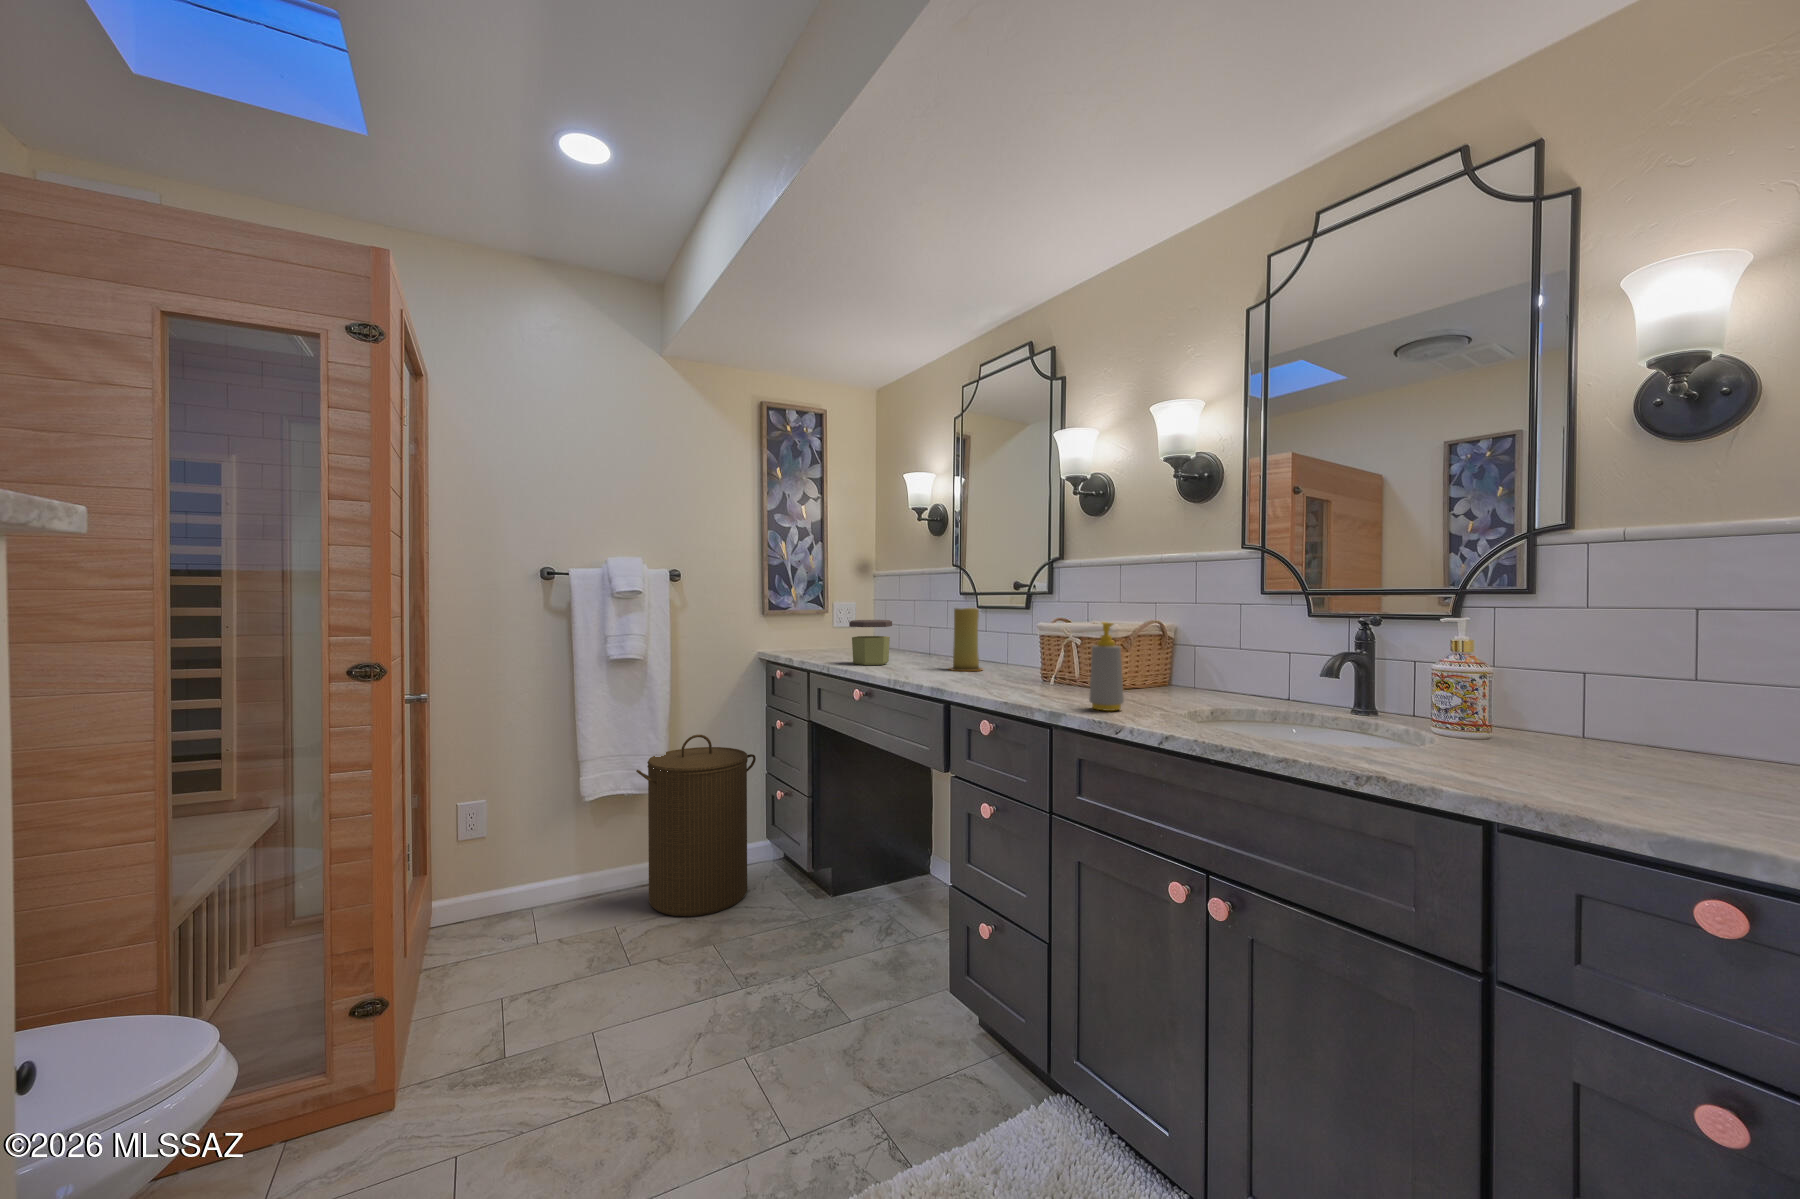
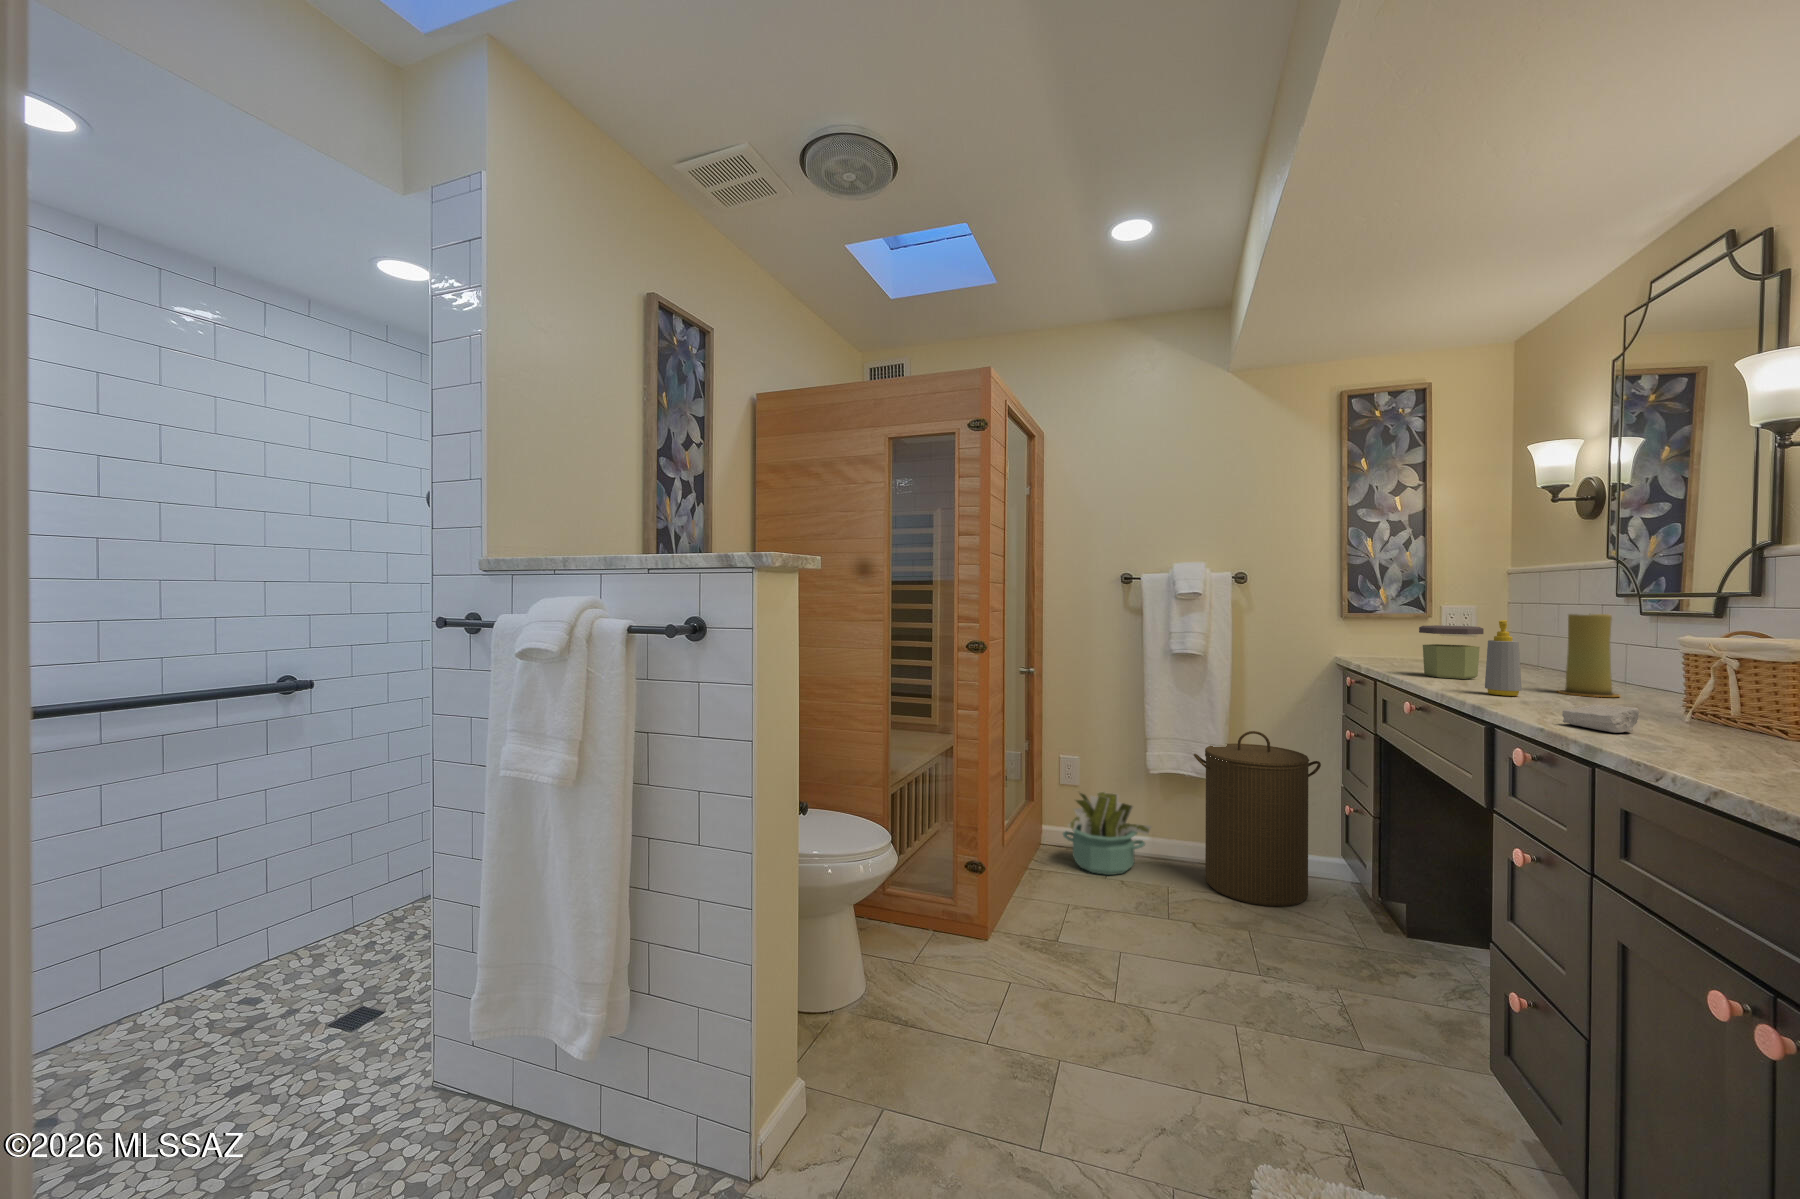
soap bottle: present [1089,622,1124,711] -> present [1485,620,1522,696]
soap bar: none [1011,679,1054,699] -> present [1562,704,1639,733]
decorative plant: none [468,836,589,945] -> present [1063,792,1151,875]

